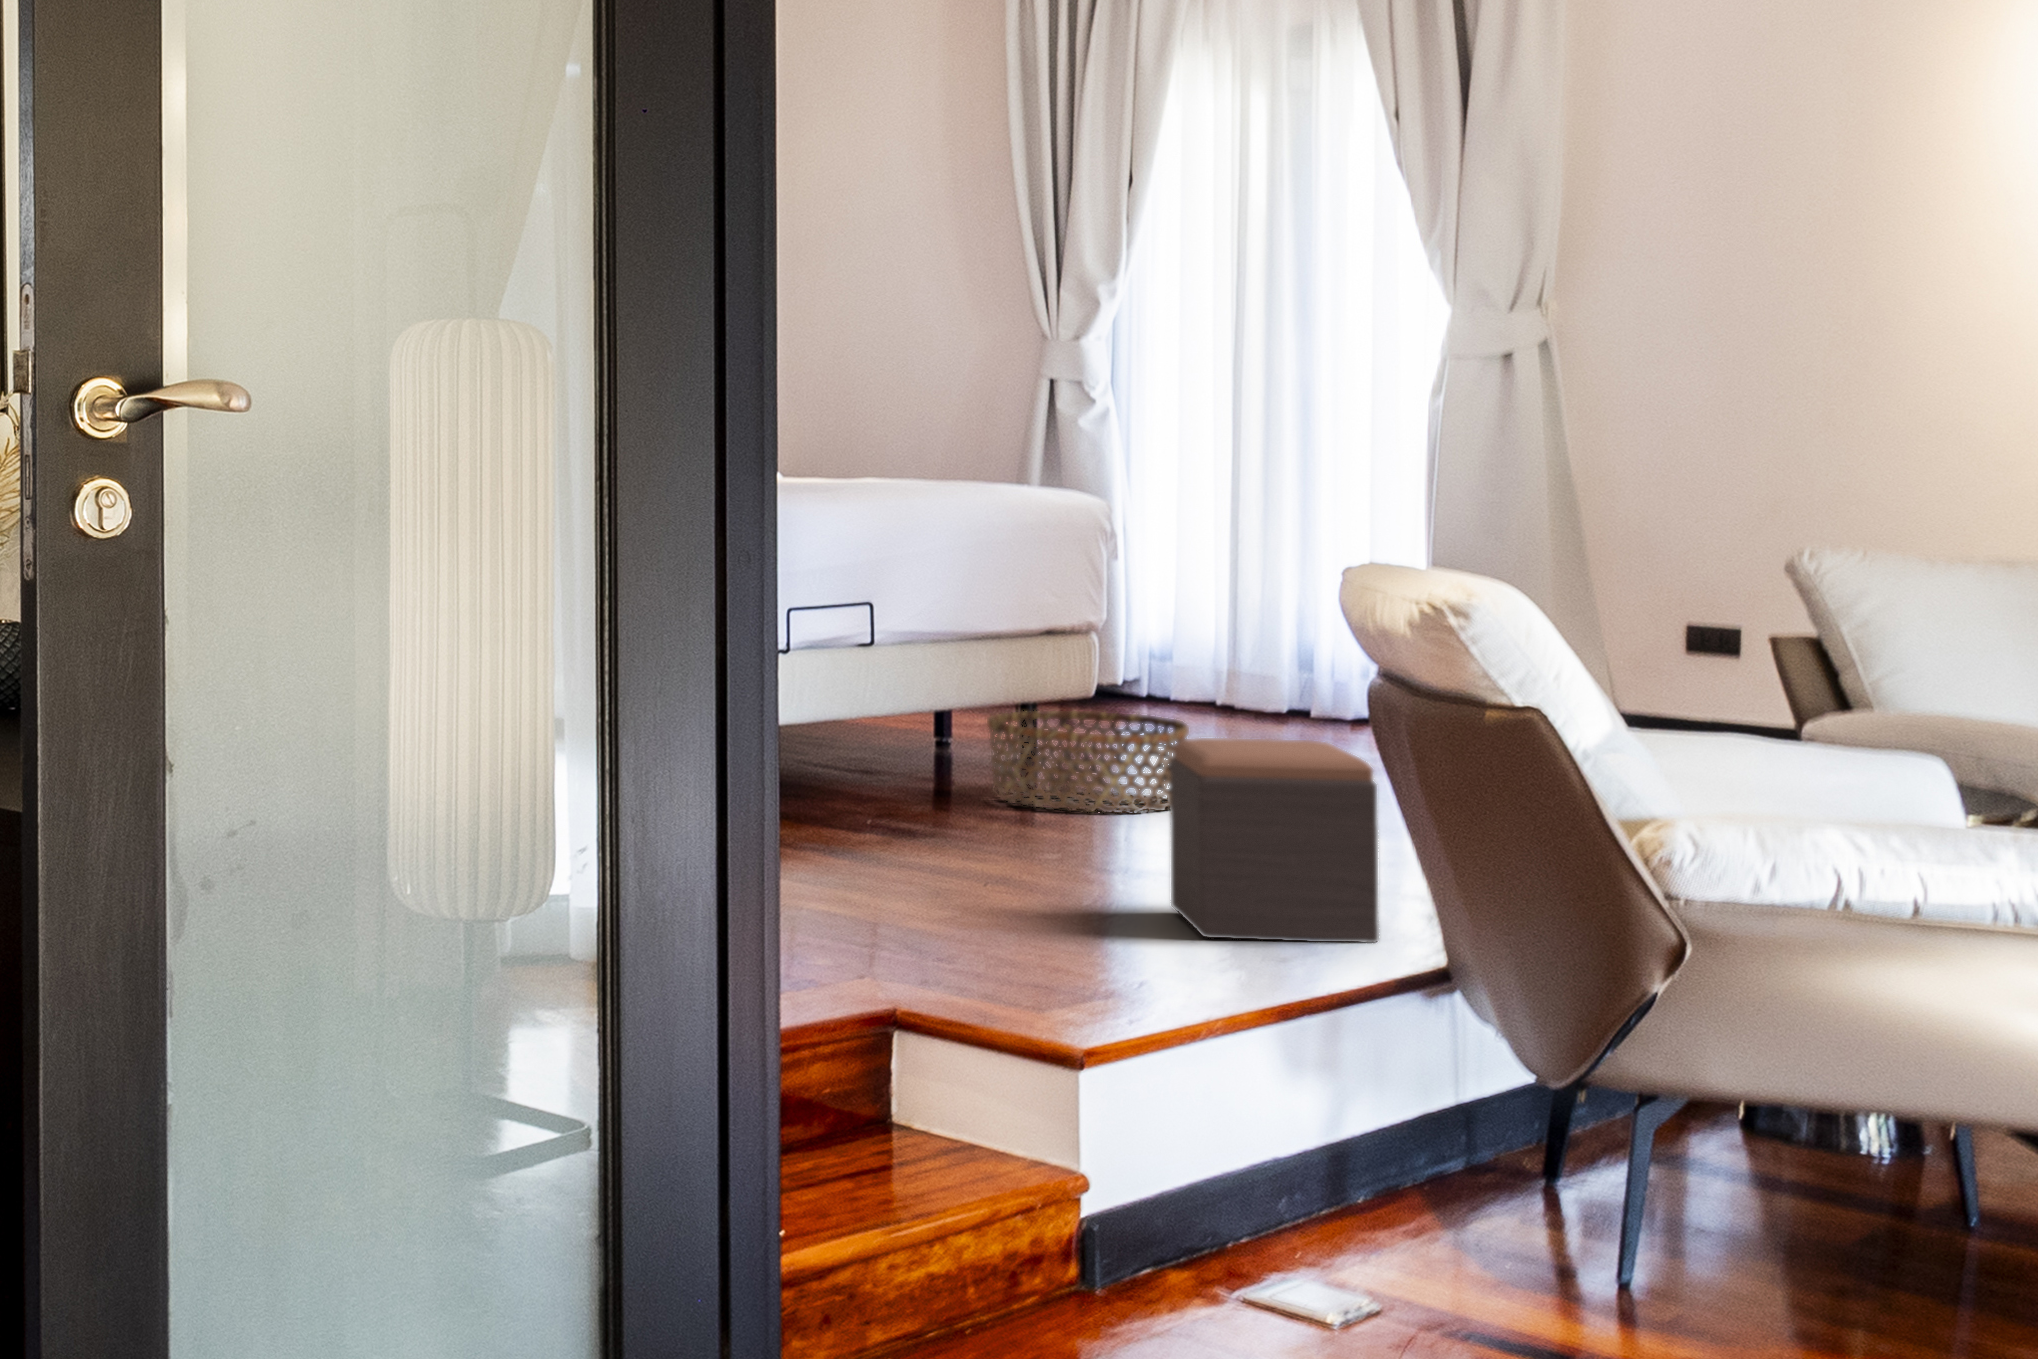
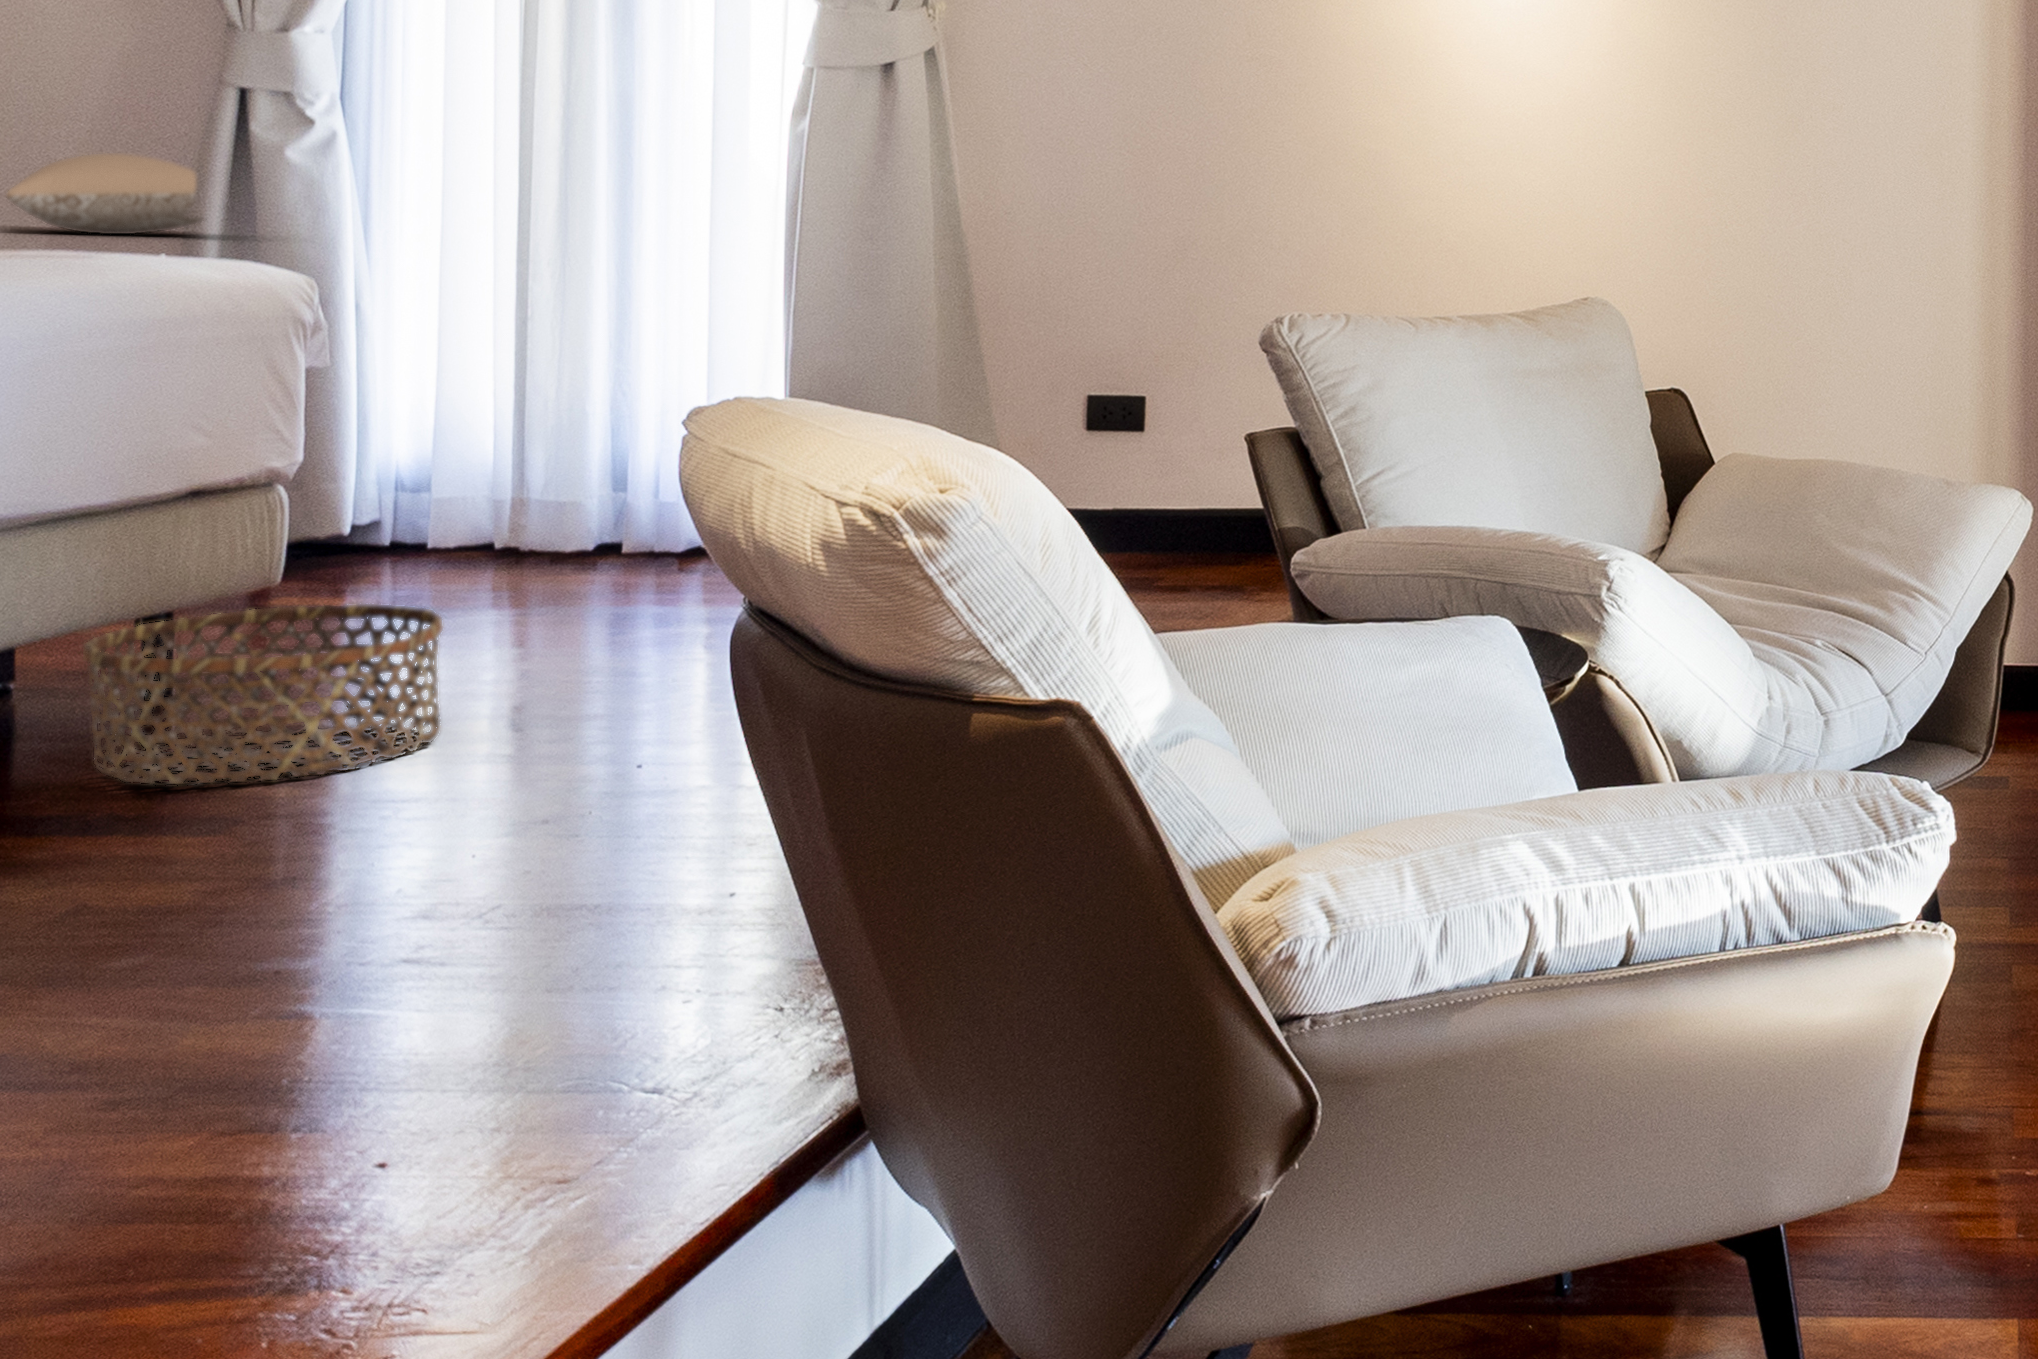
pillow: none [920,423,1057,476] -> present [7,154,201,234]
footstool: present [1170,738,1379,943] -> none [386,683,748,1070]

